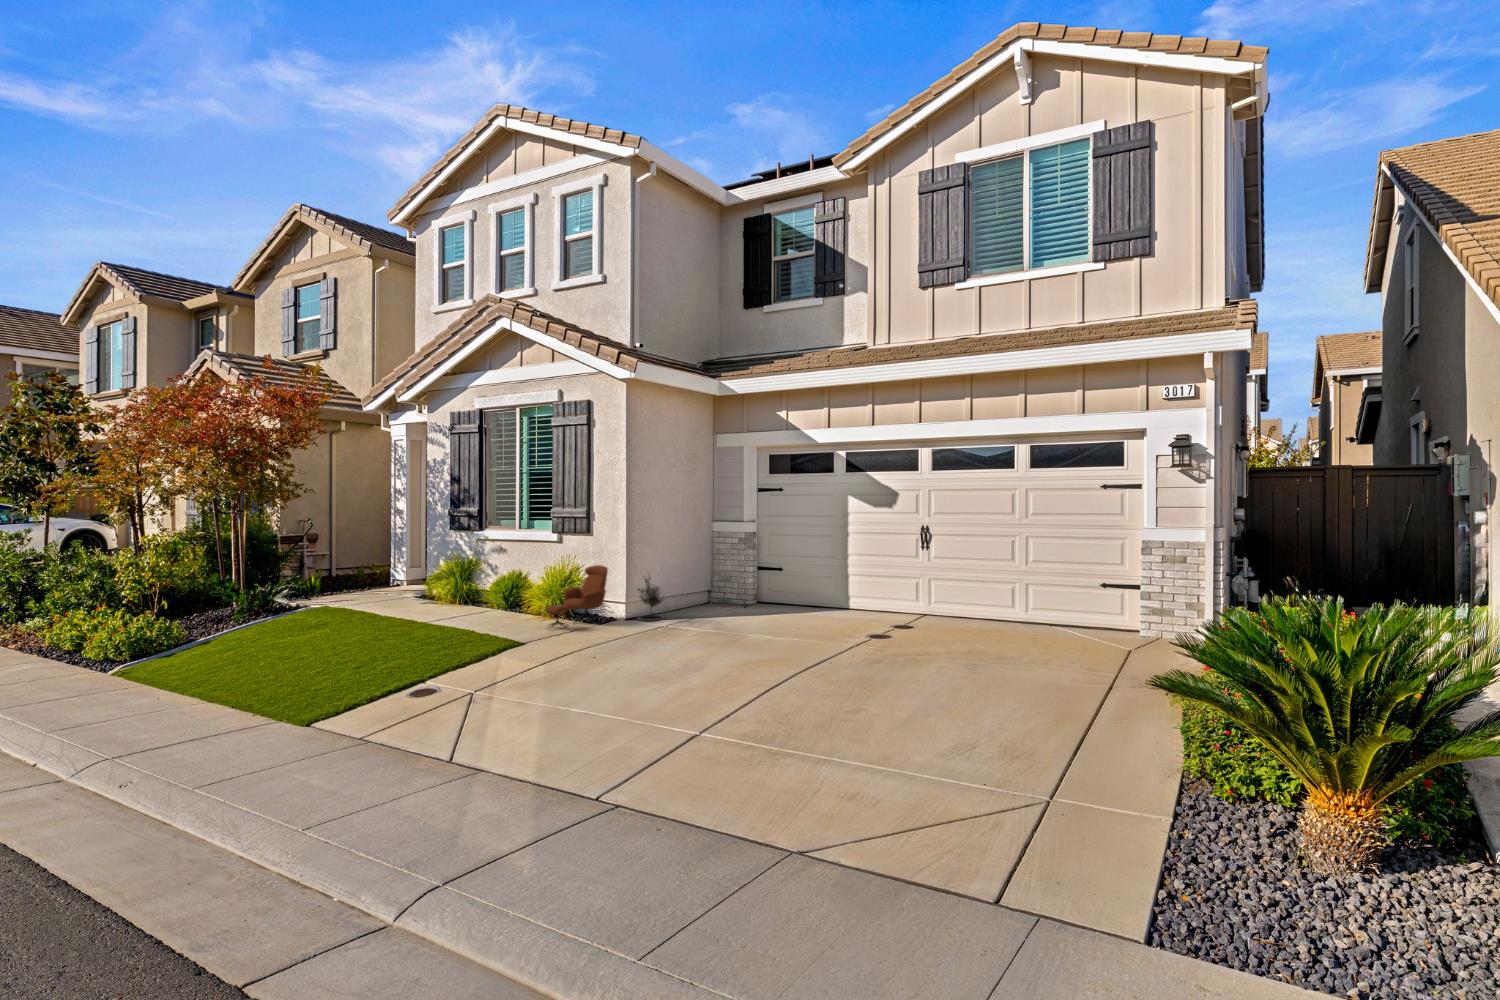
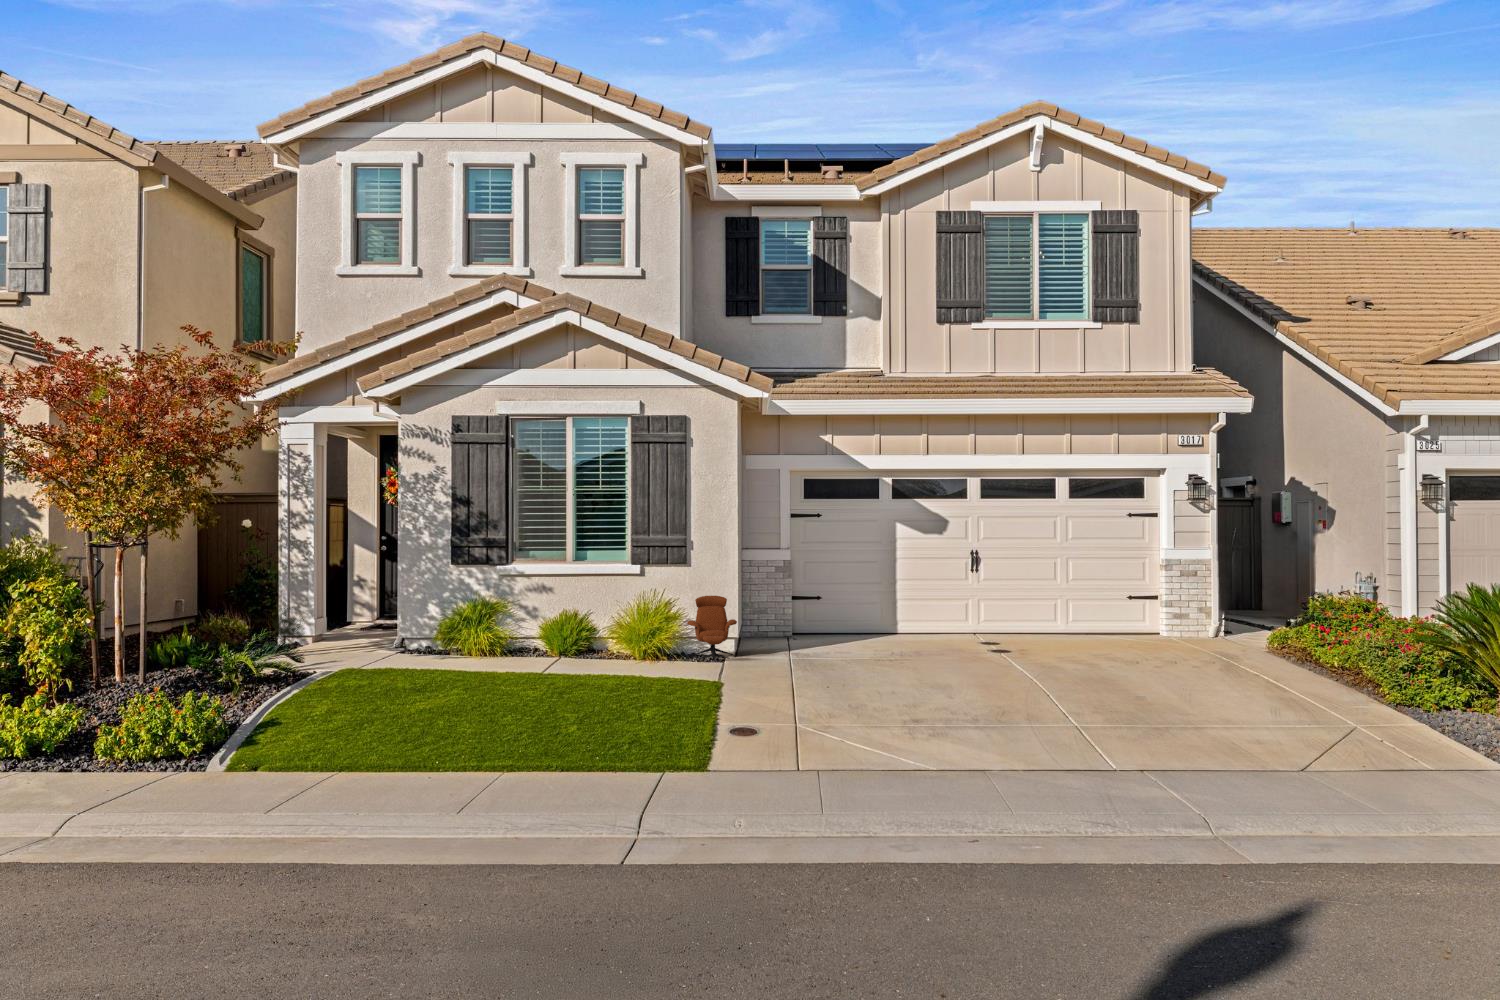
potted tree: present [638,575,664,621] -> present [273,603,305,641]

